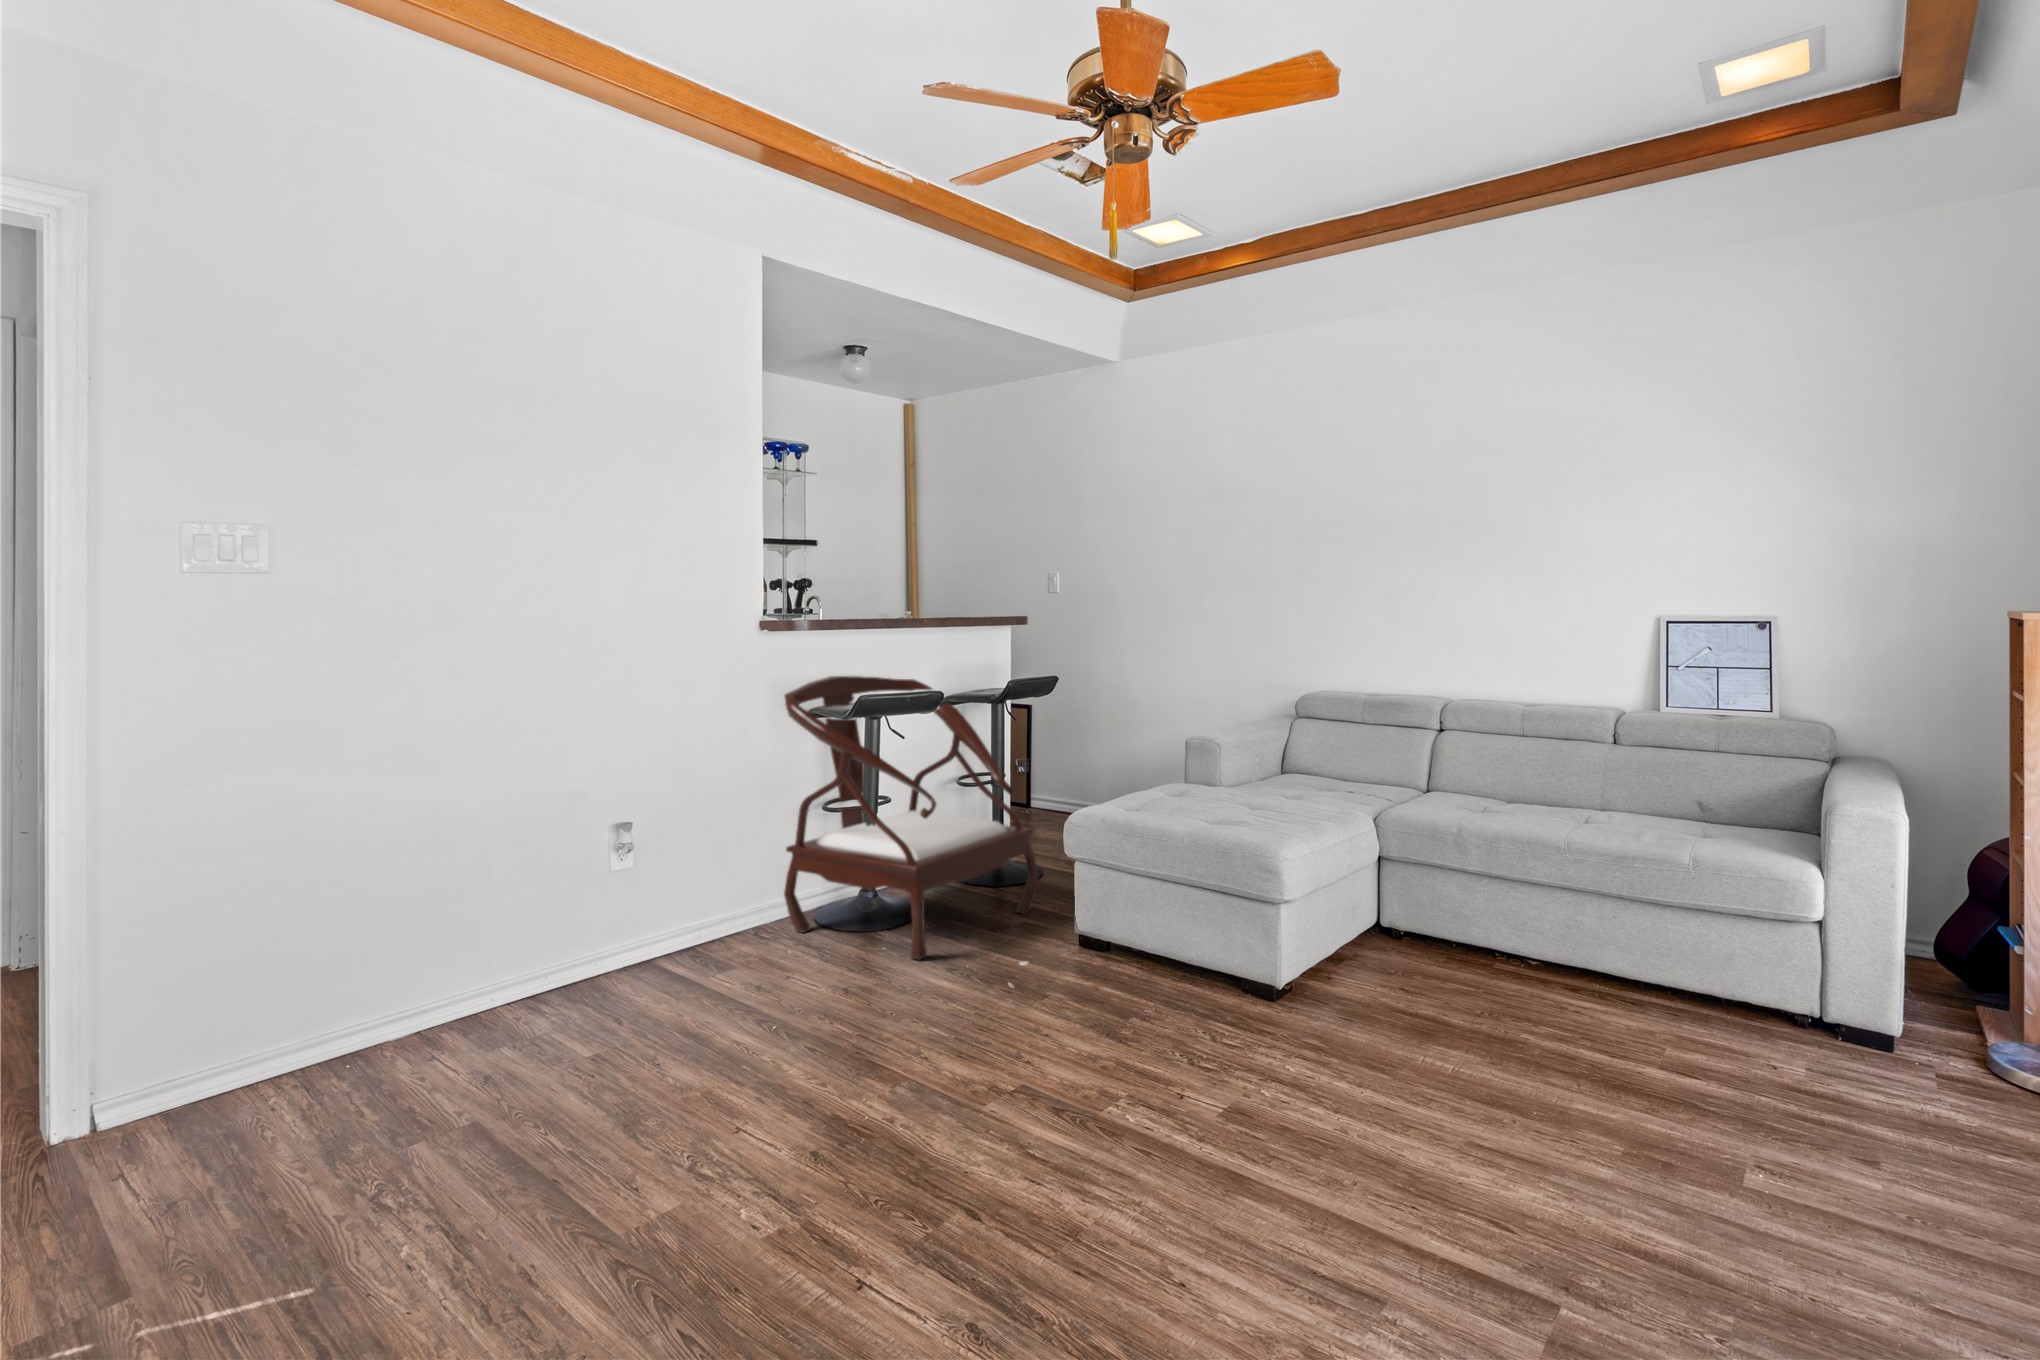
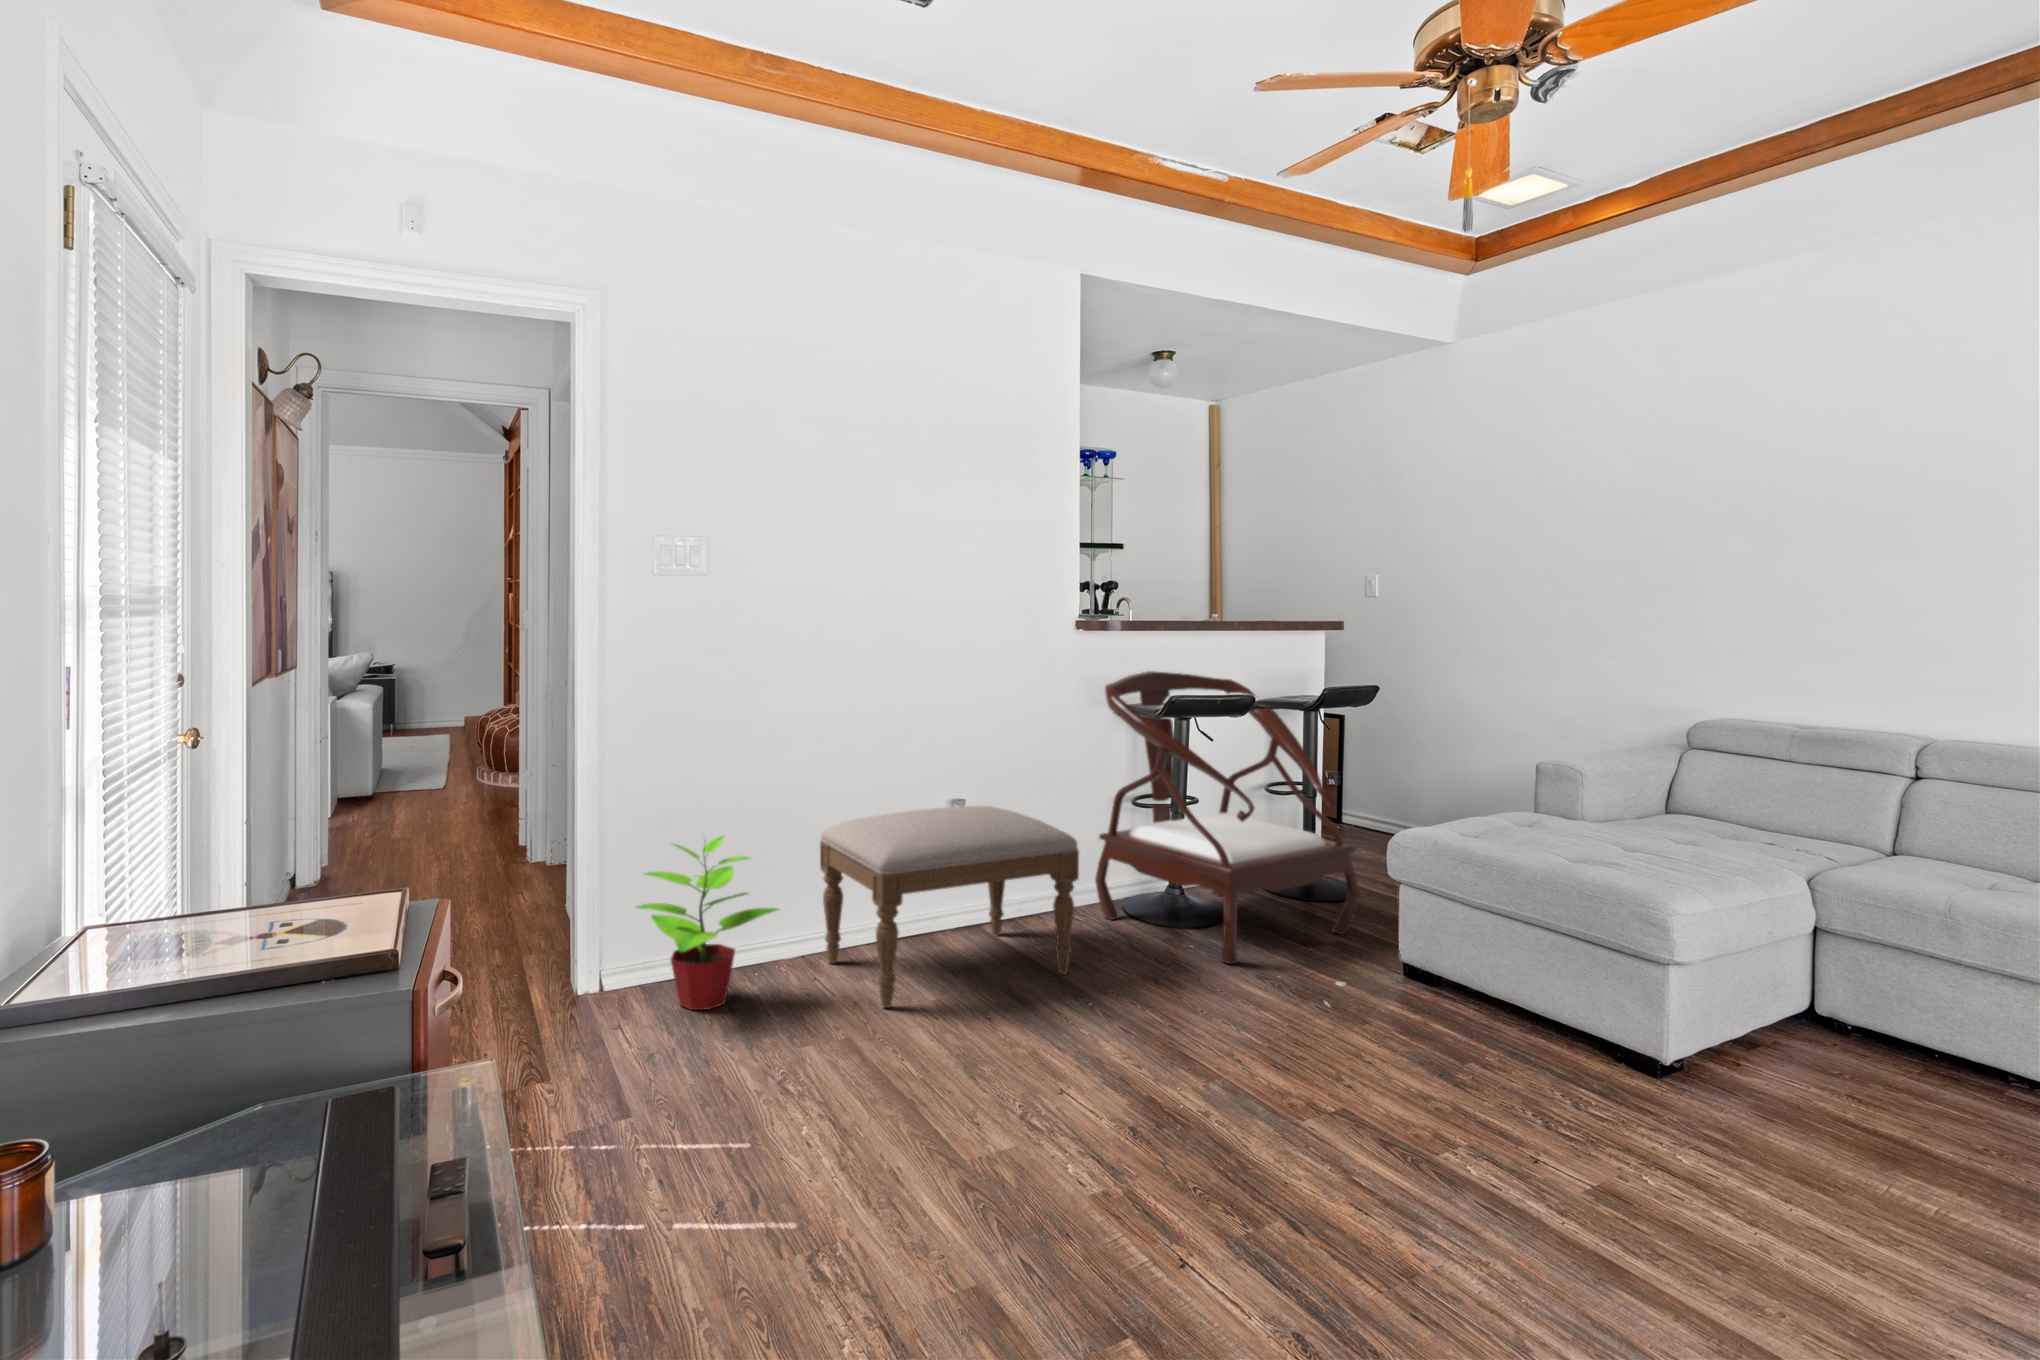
ottoman: none [449,833,760,1074] -> present [820,806,1079,1008]
potted plant: none [176,906,395,1125] -> present [637,836,779,1010]

